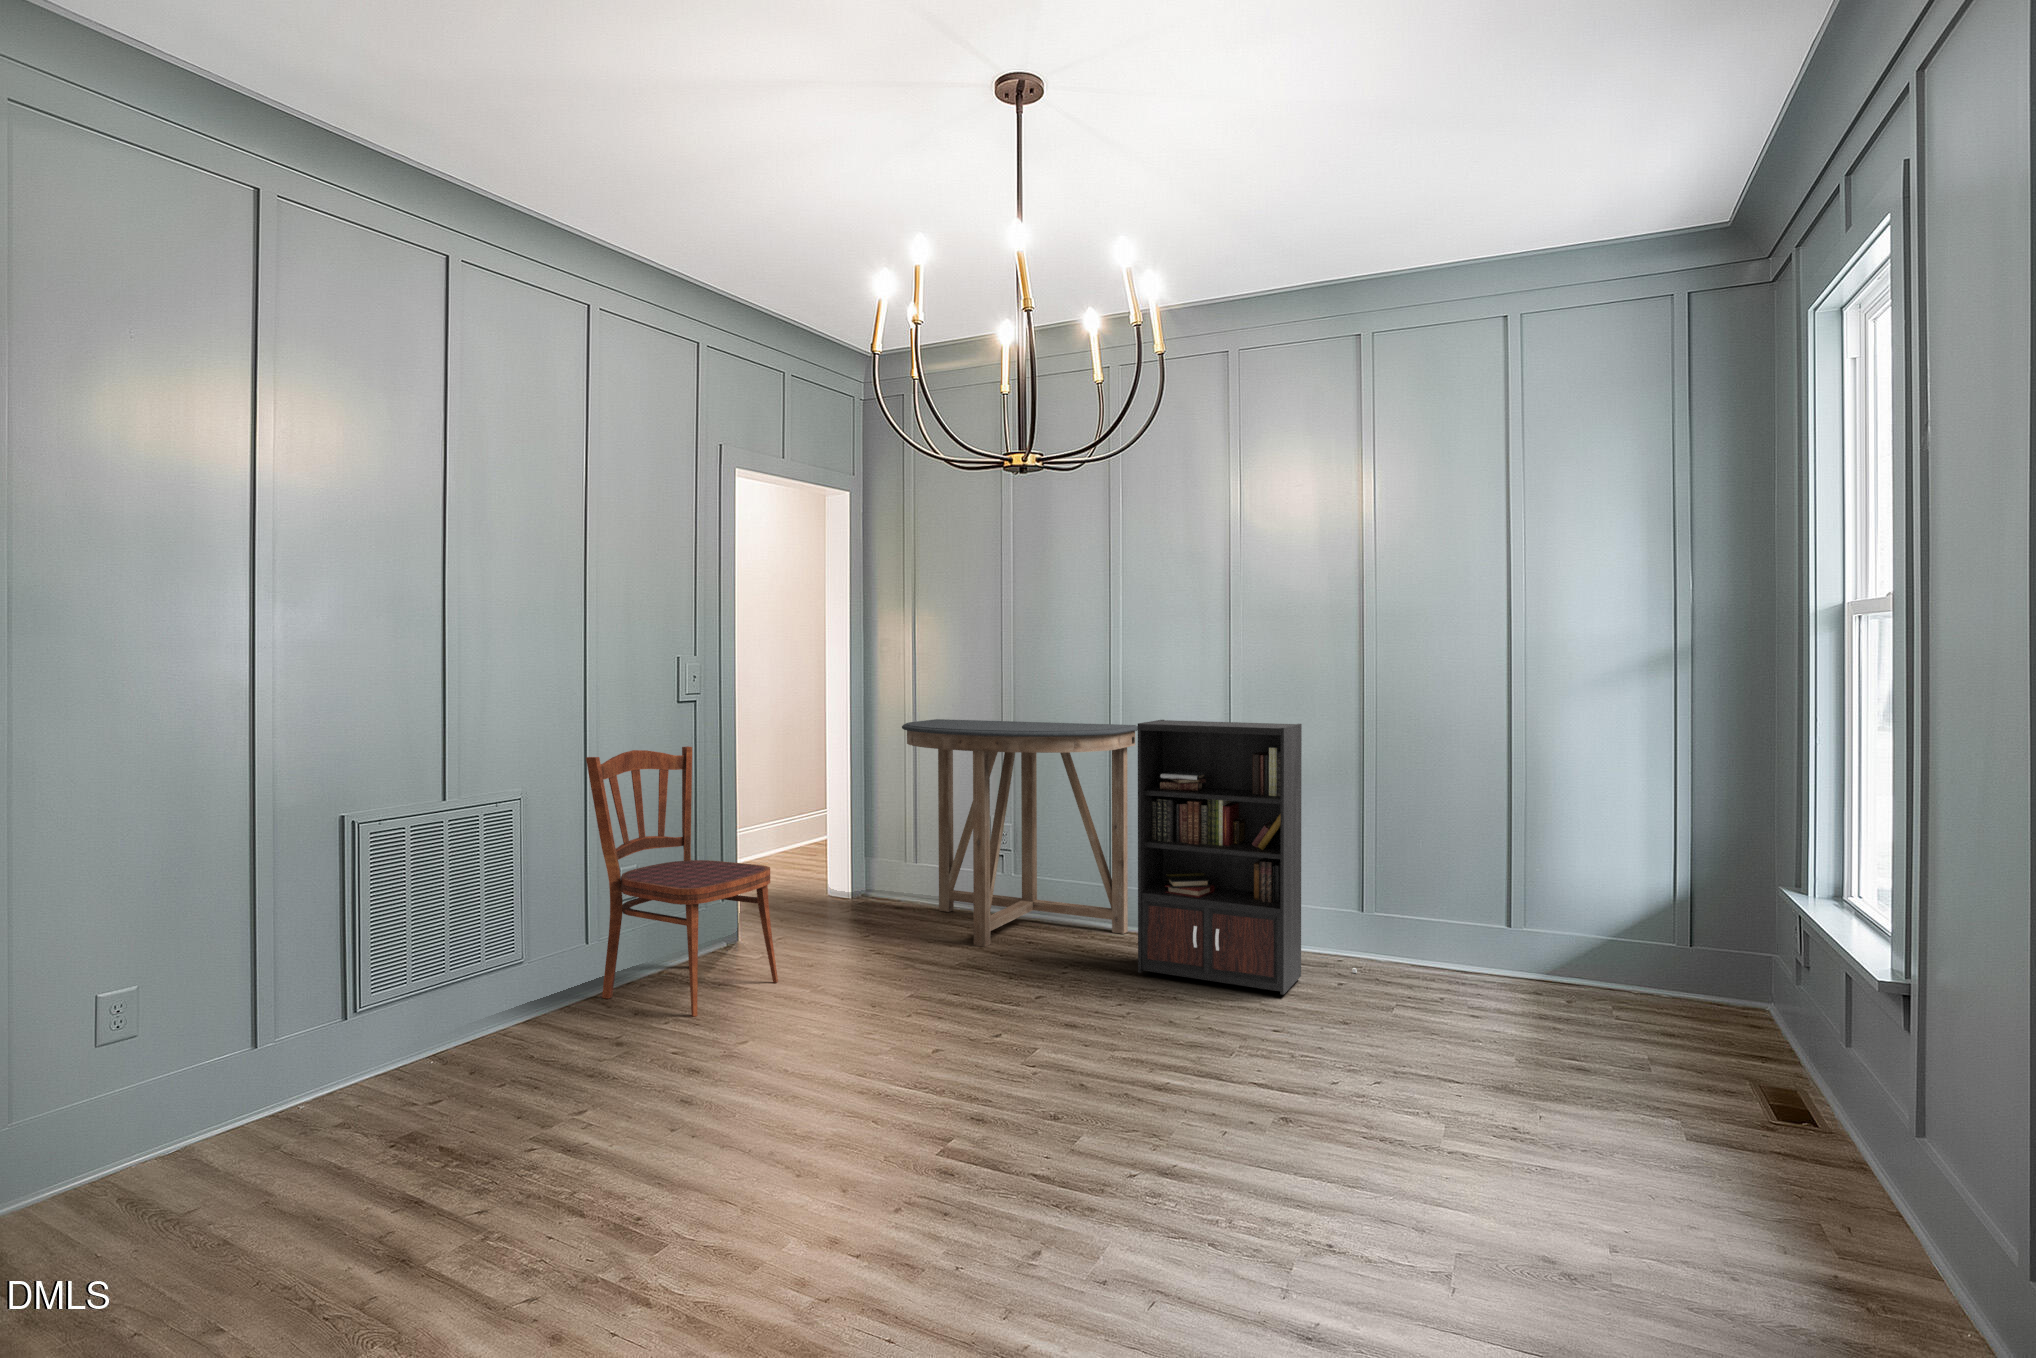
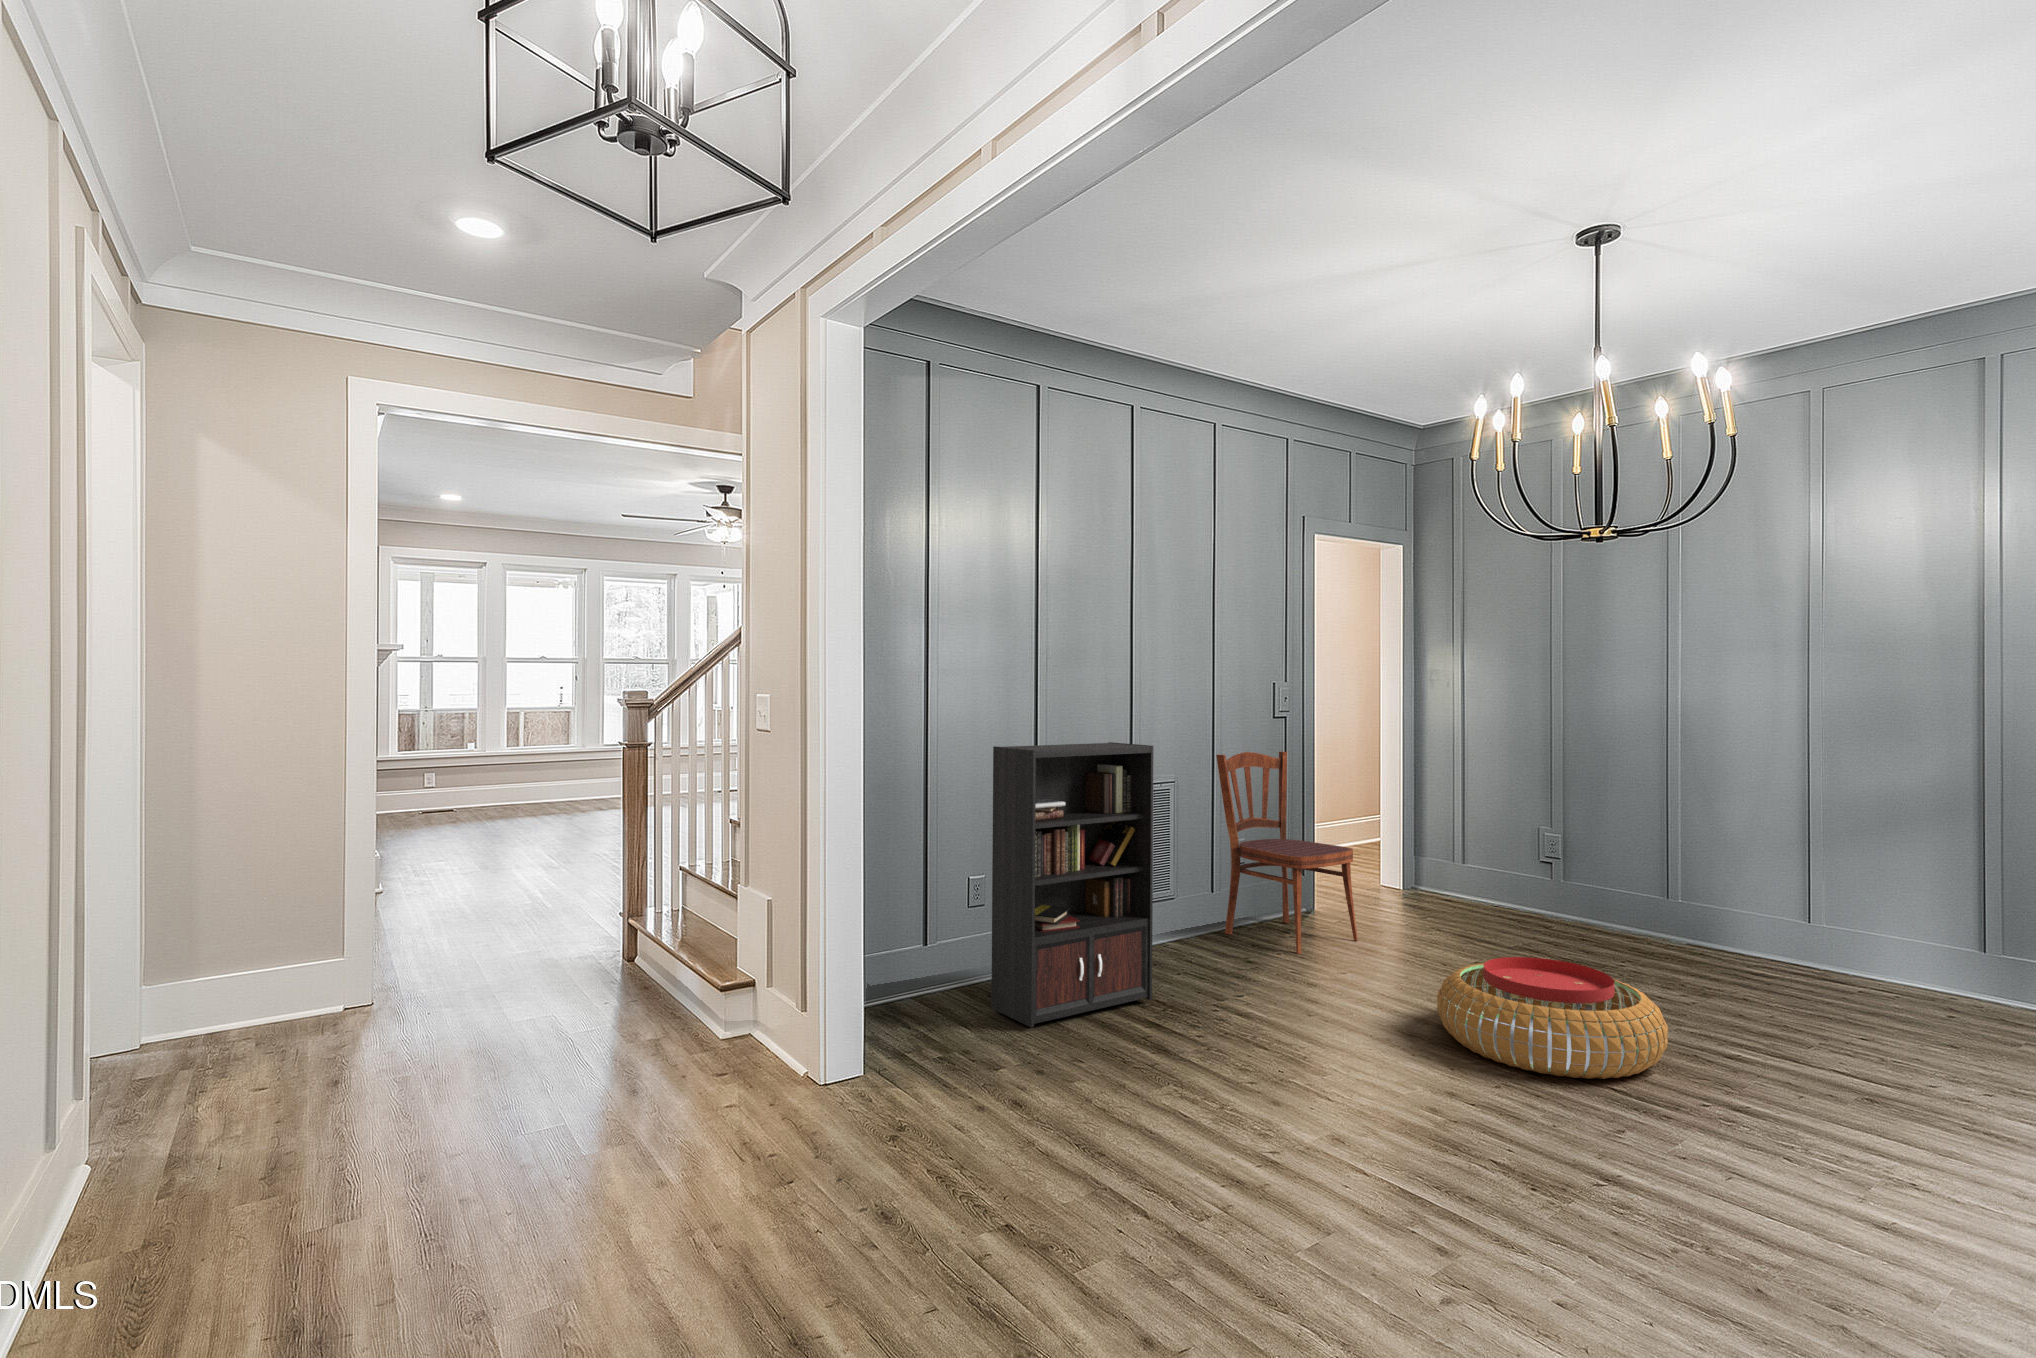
console table: present [902,719,1138,947] -> none [1457,740,1703,946]
bookcase: present [1138,720,1357,995] -> present [991,742,1153,1028]
pouf: none [840,1001,1097,1166] -> present [1437,957,1668,1079]

